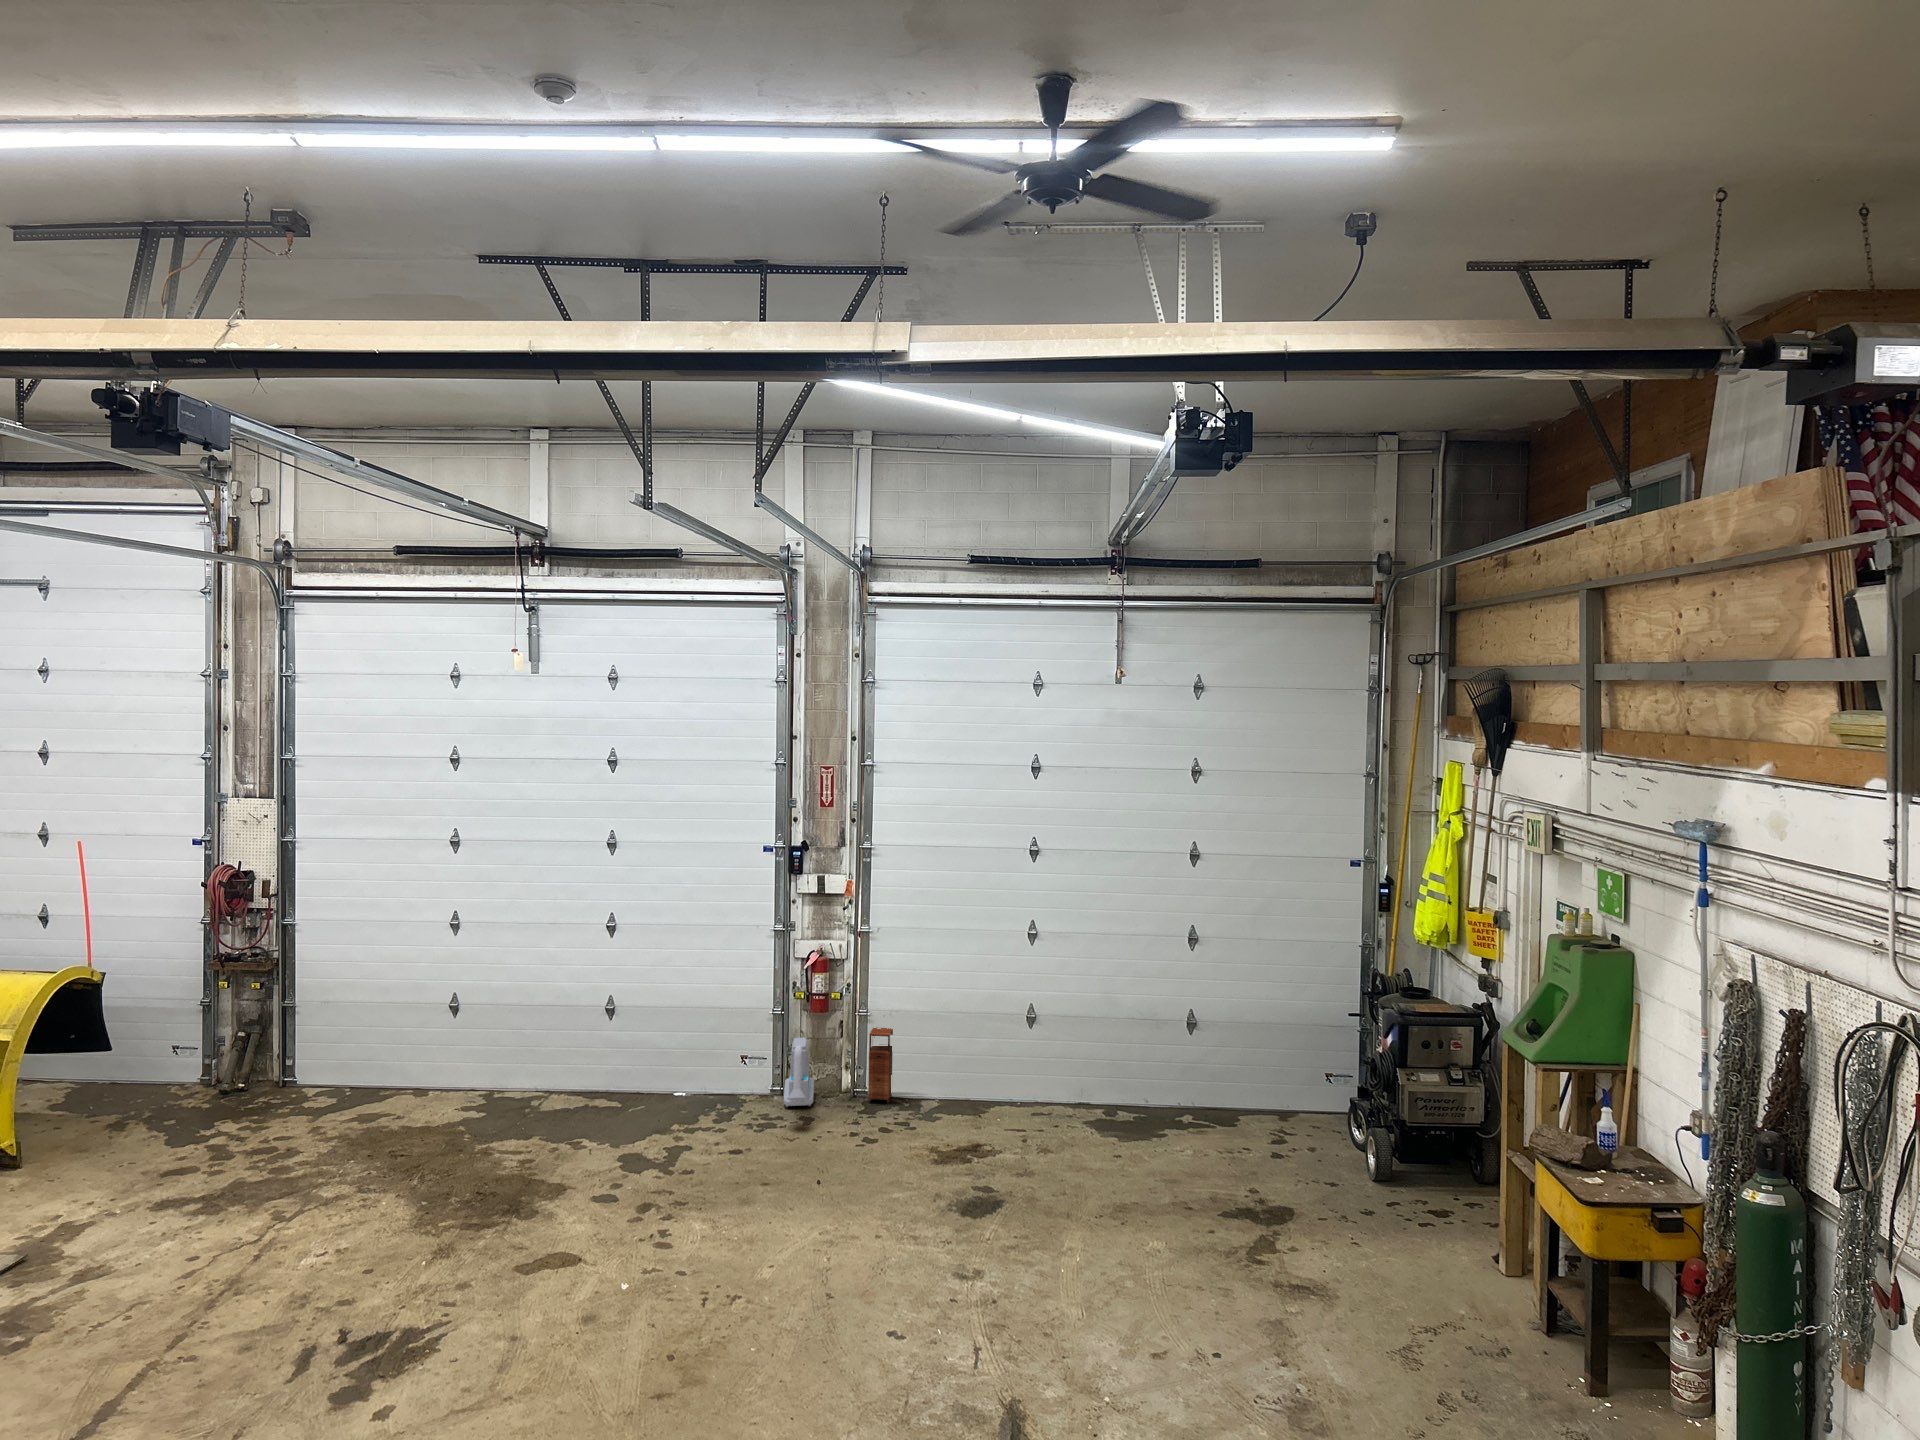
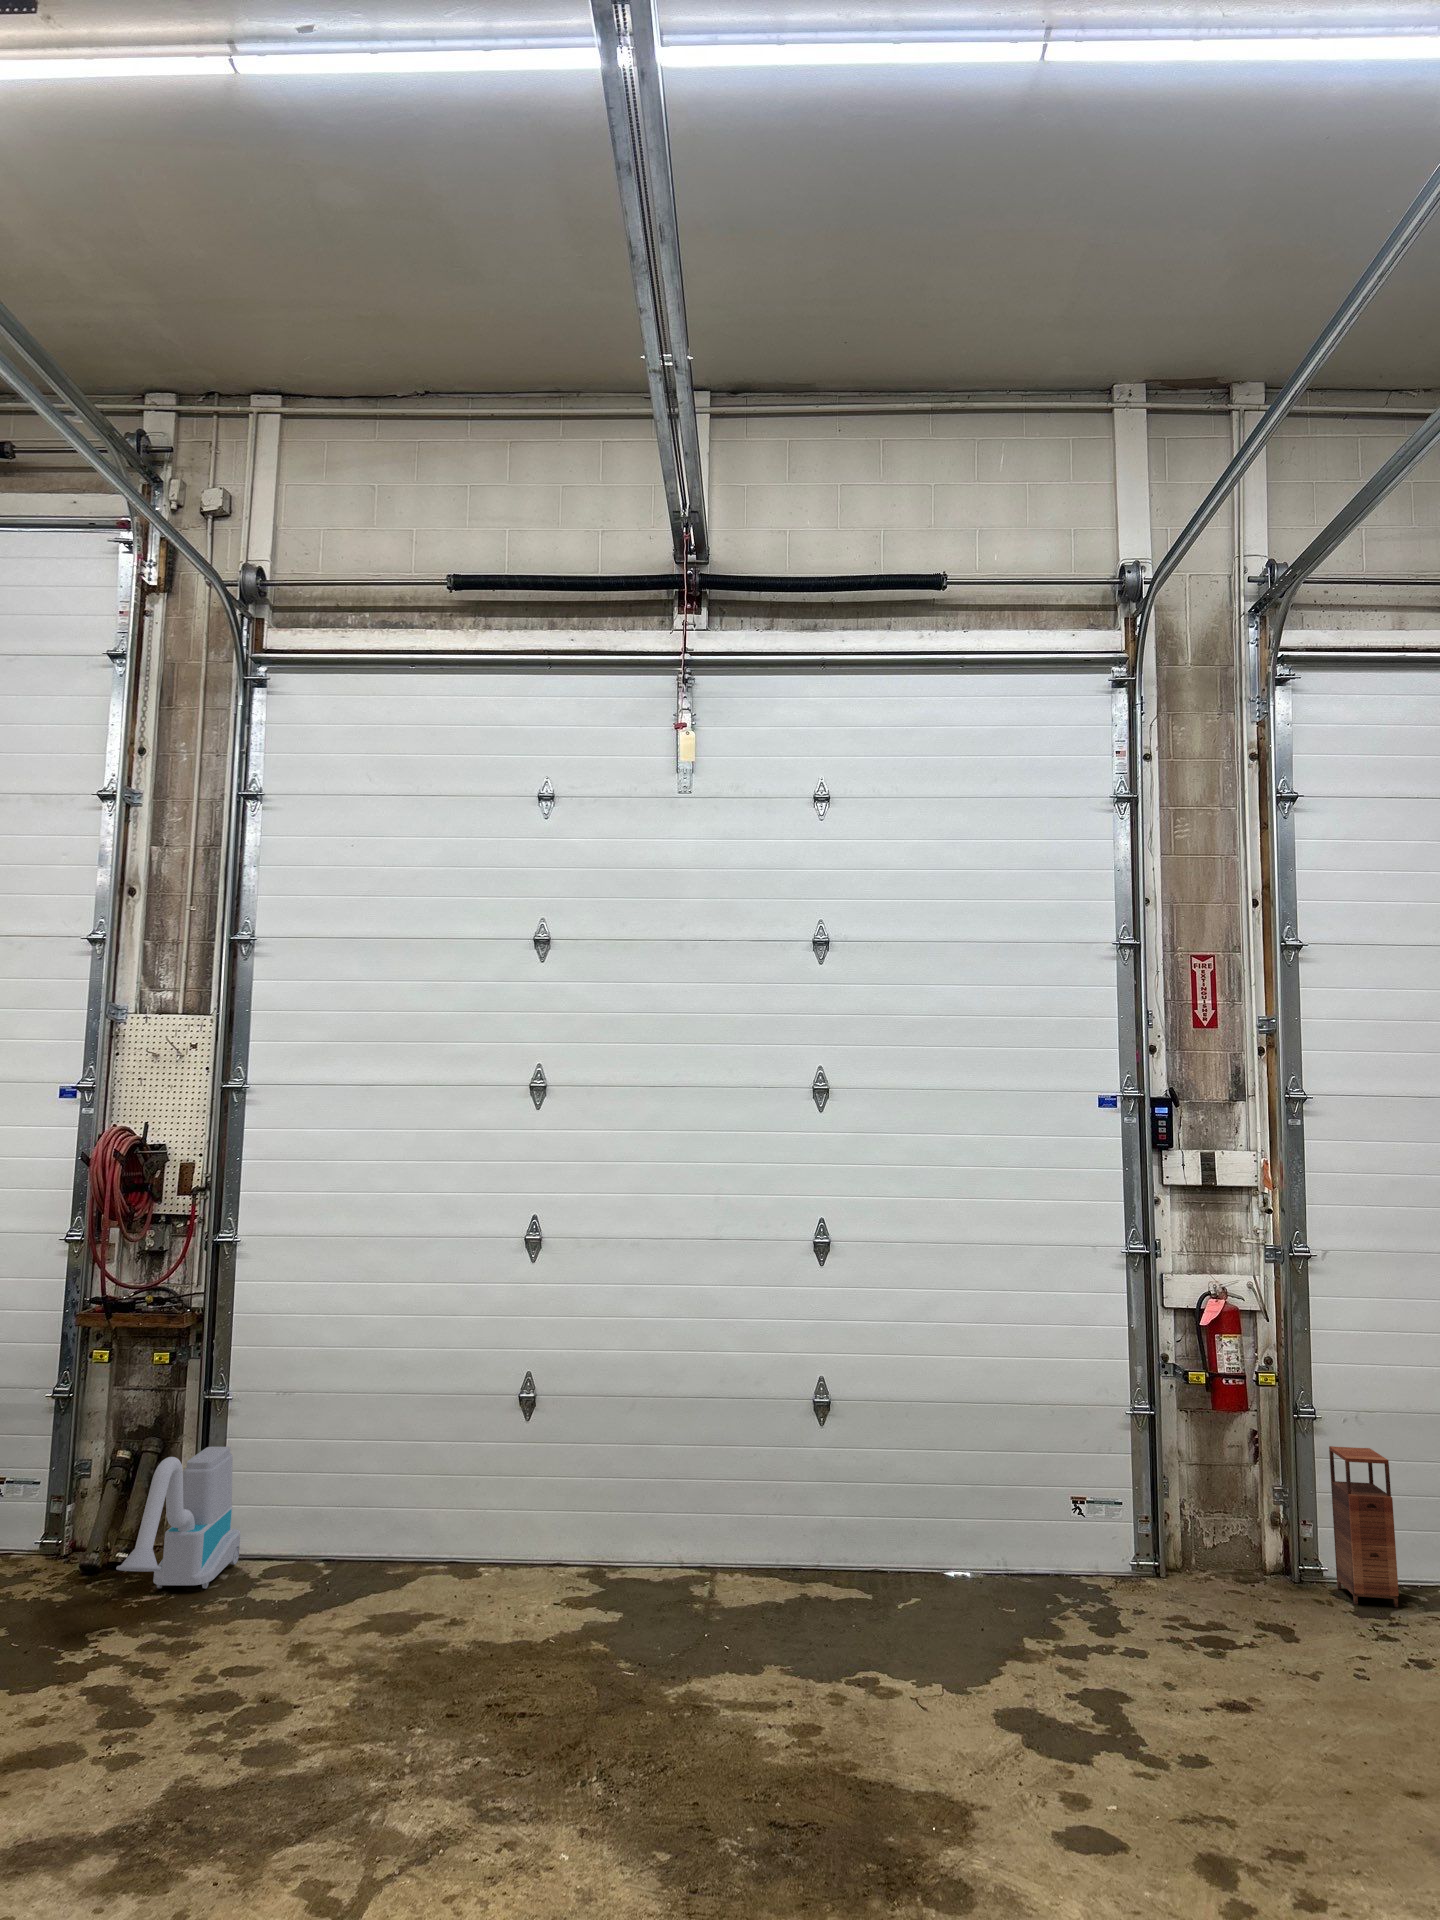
vacuum cleaner: present [784,1037,814,1107] -> present [116,1447,240,1588]

